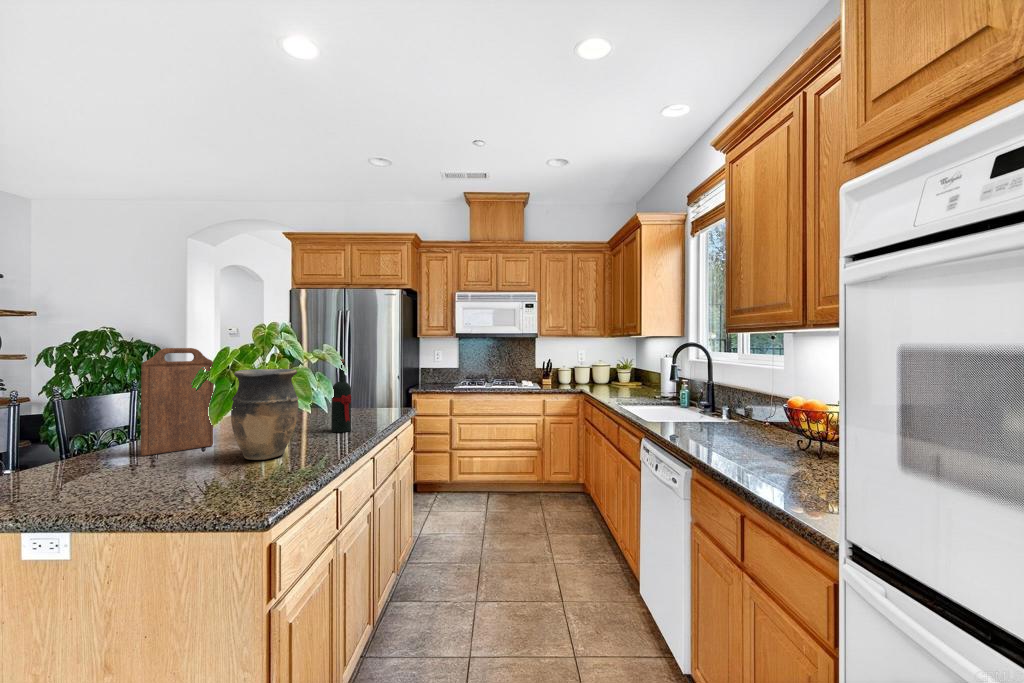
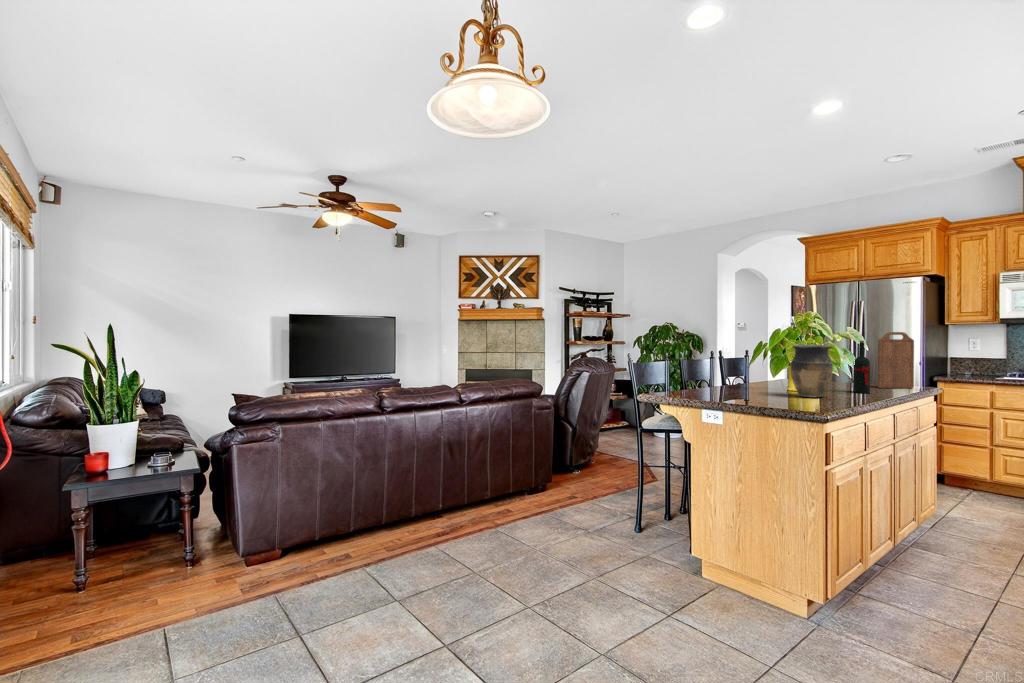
cutting board: present [141,348,214,456] -> present [878,332,914,388]

